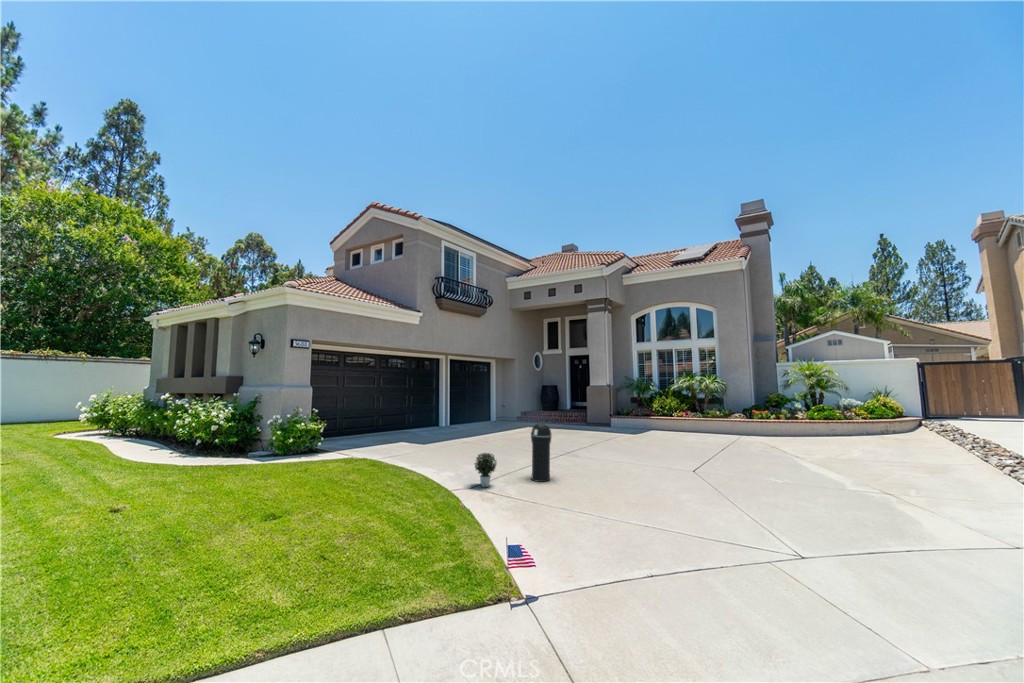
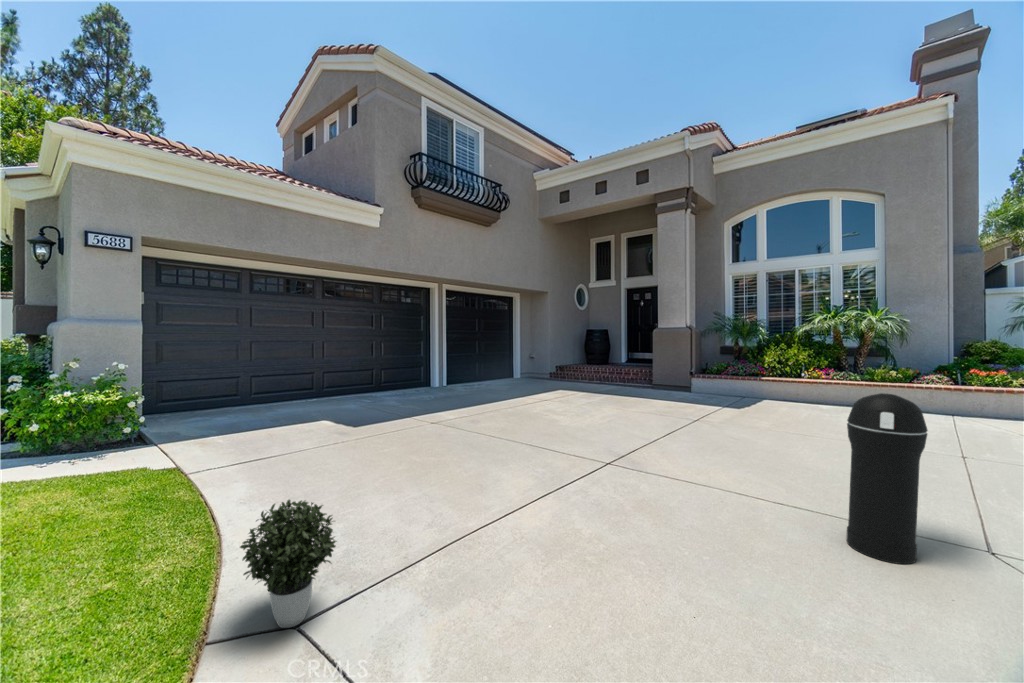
trash can: present [531,423,551,482] -> present [846,393,928,564]

